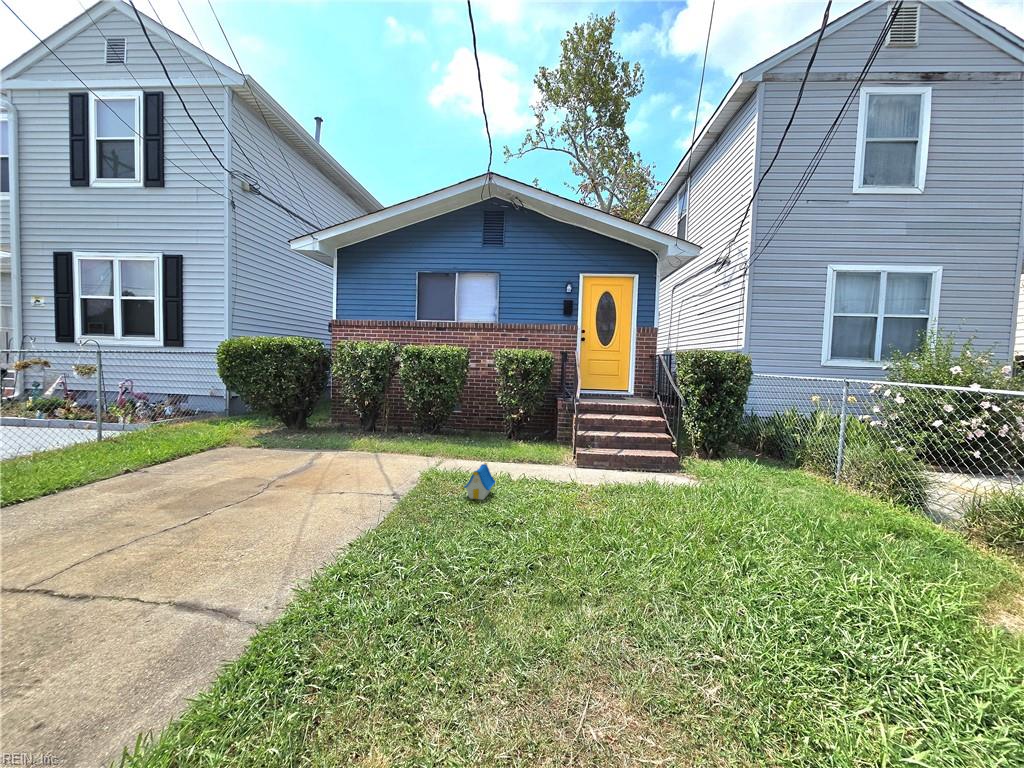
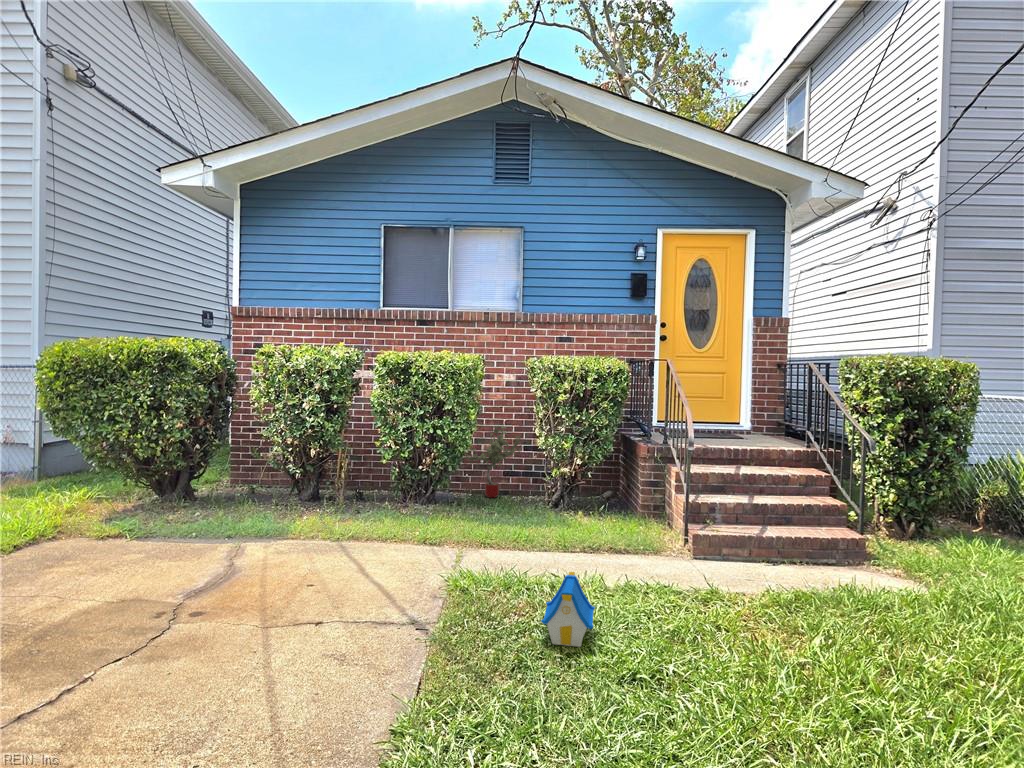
potted tree: none [460,390,493,433] -> present [465,426,521,498]

